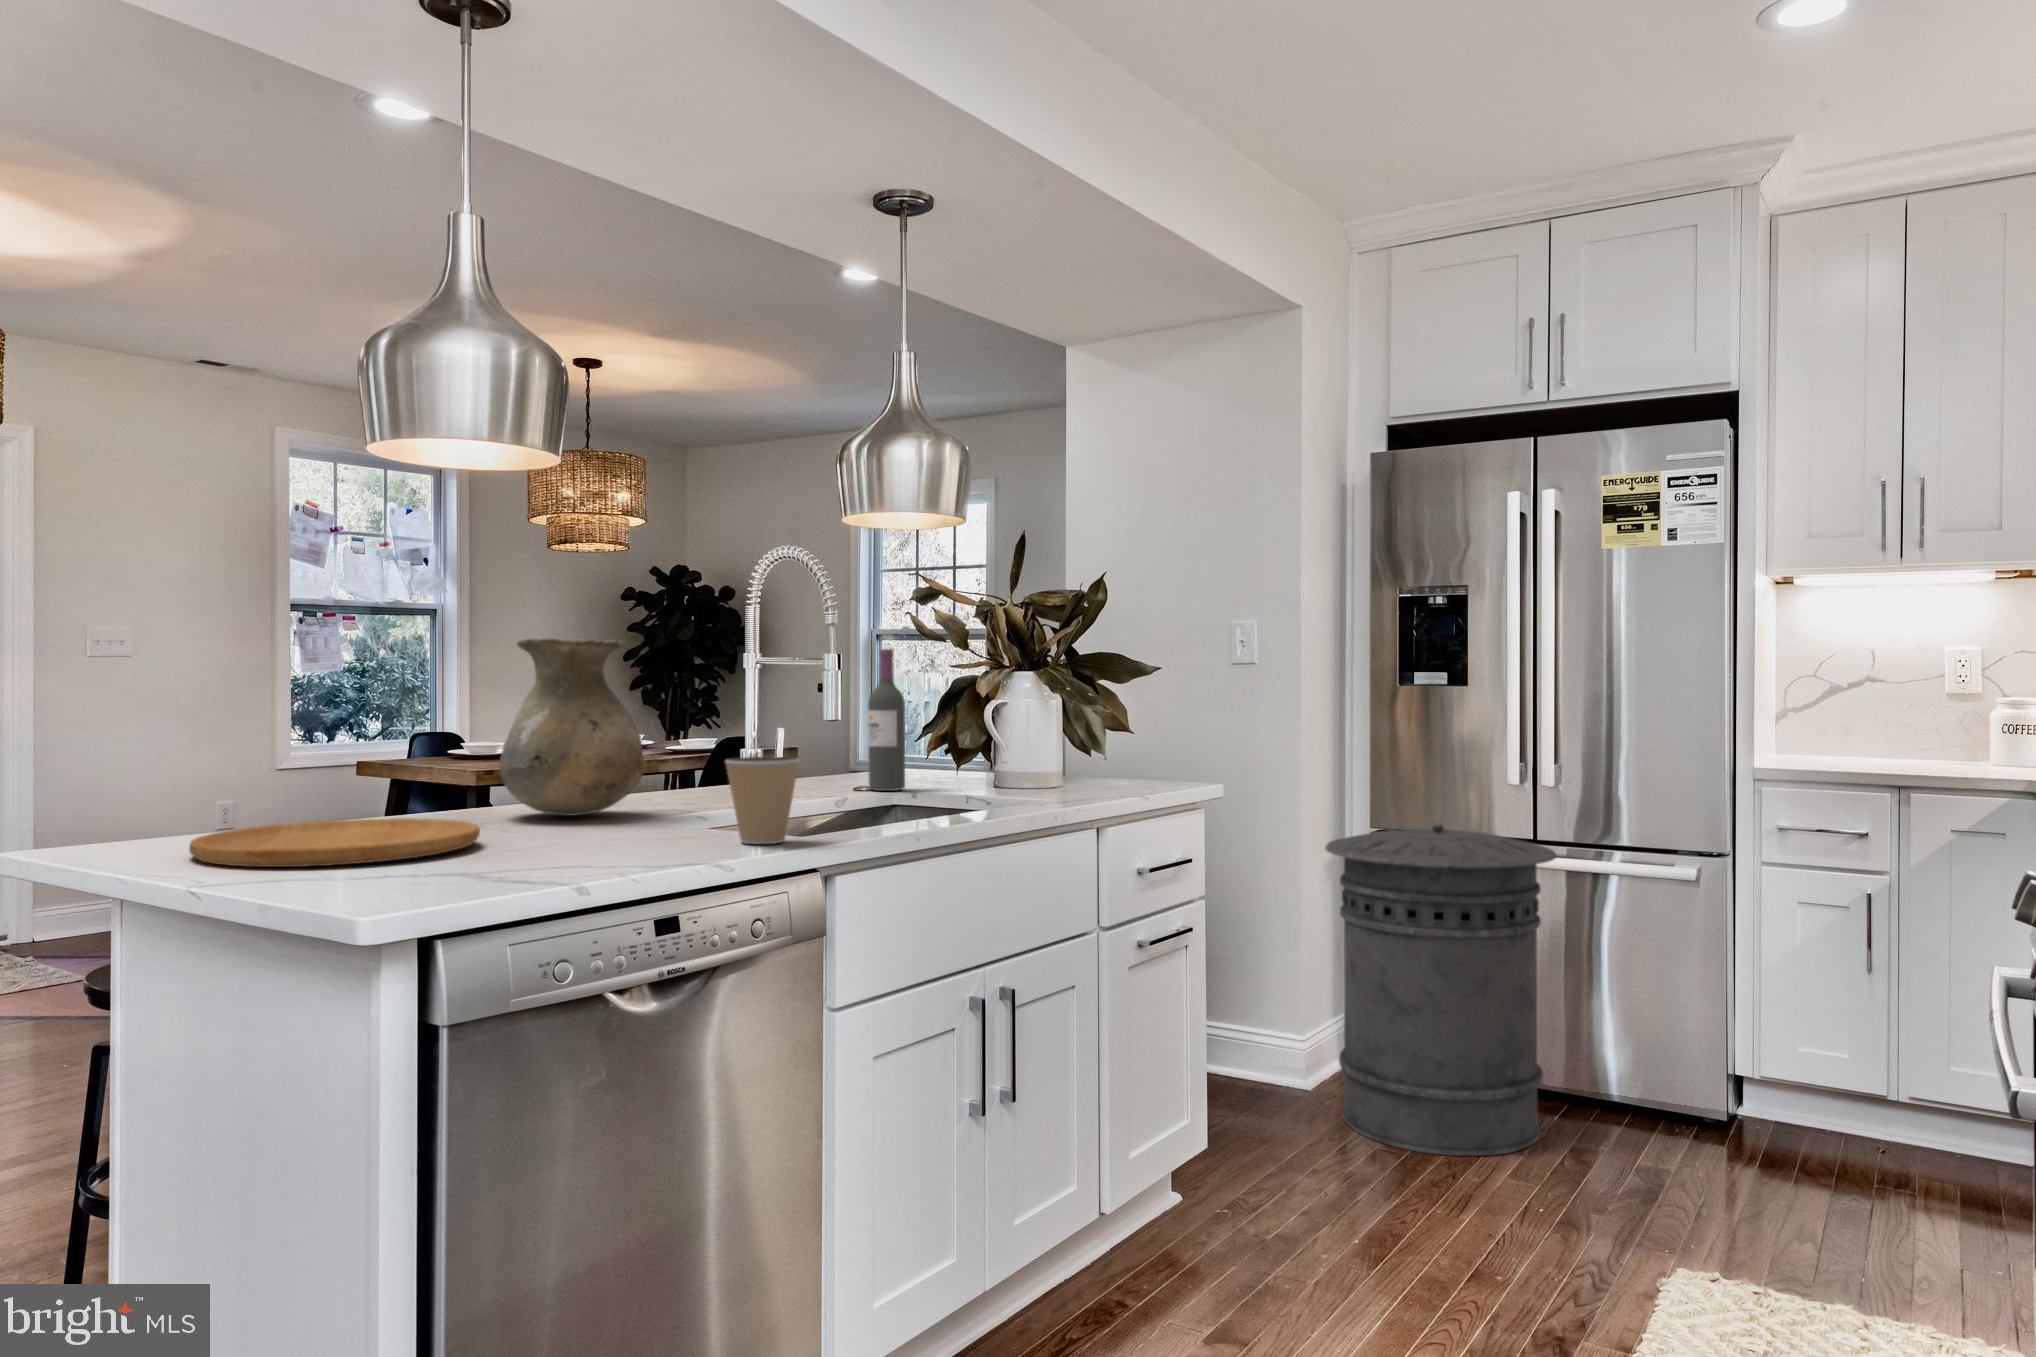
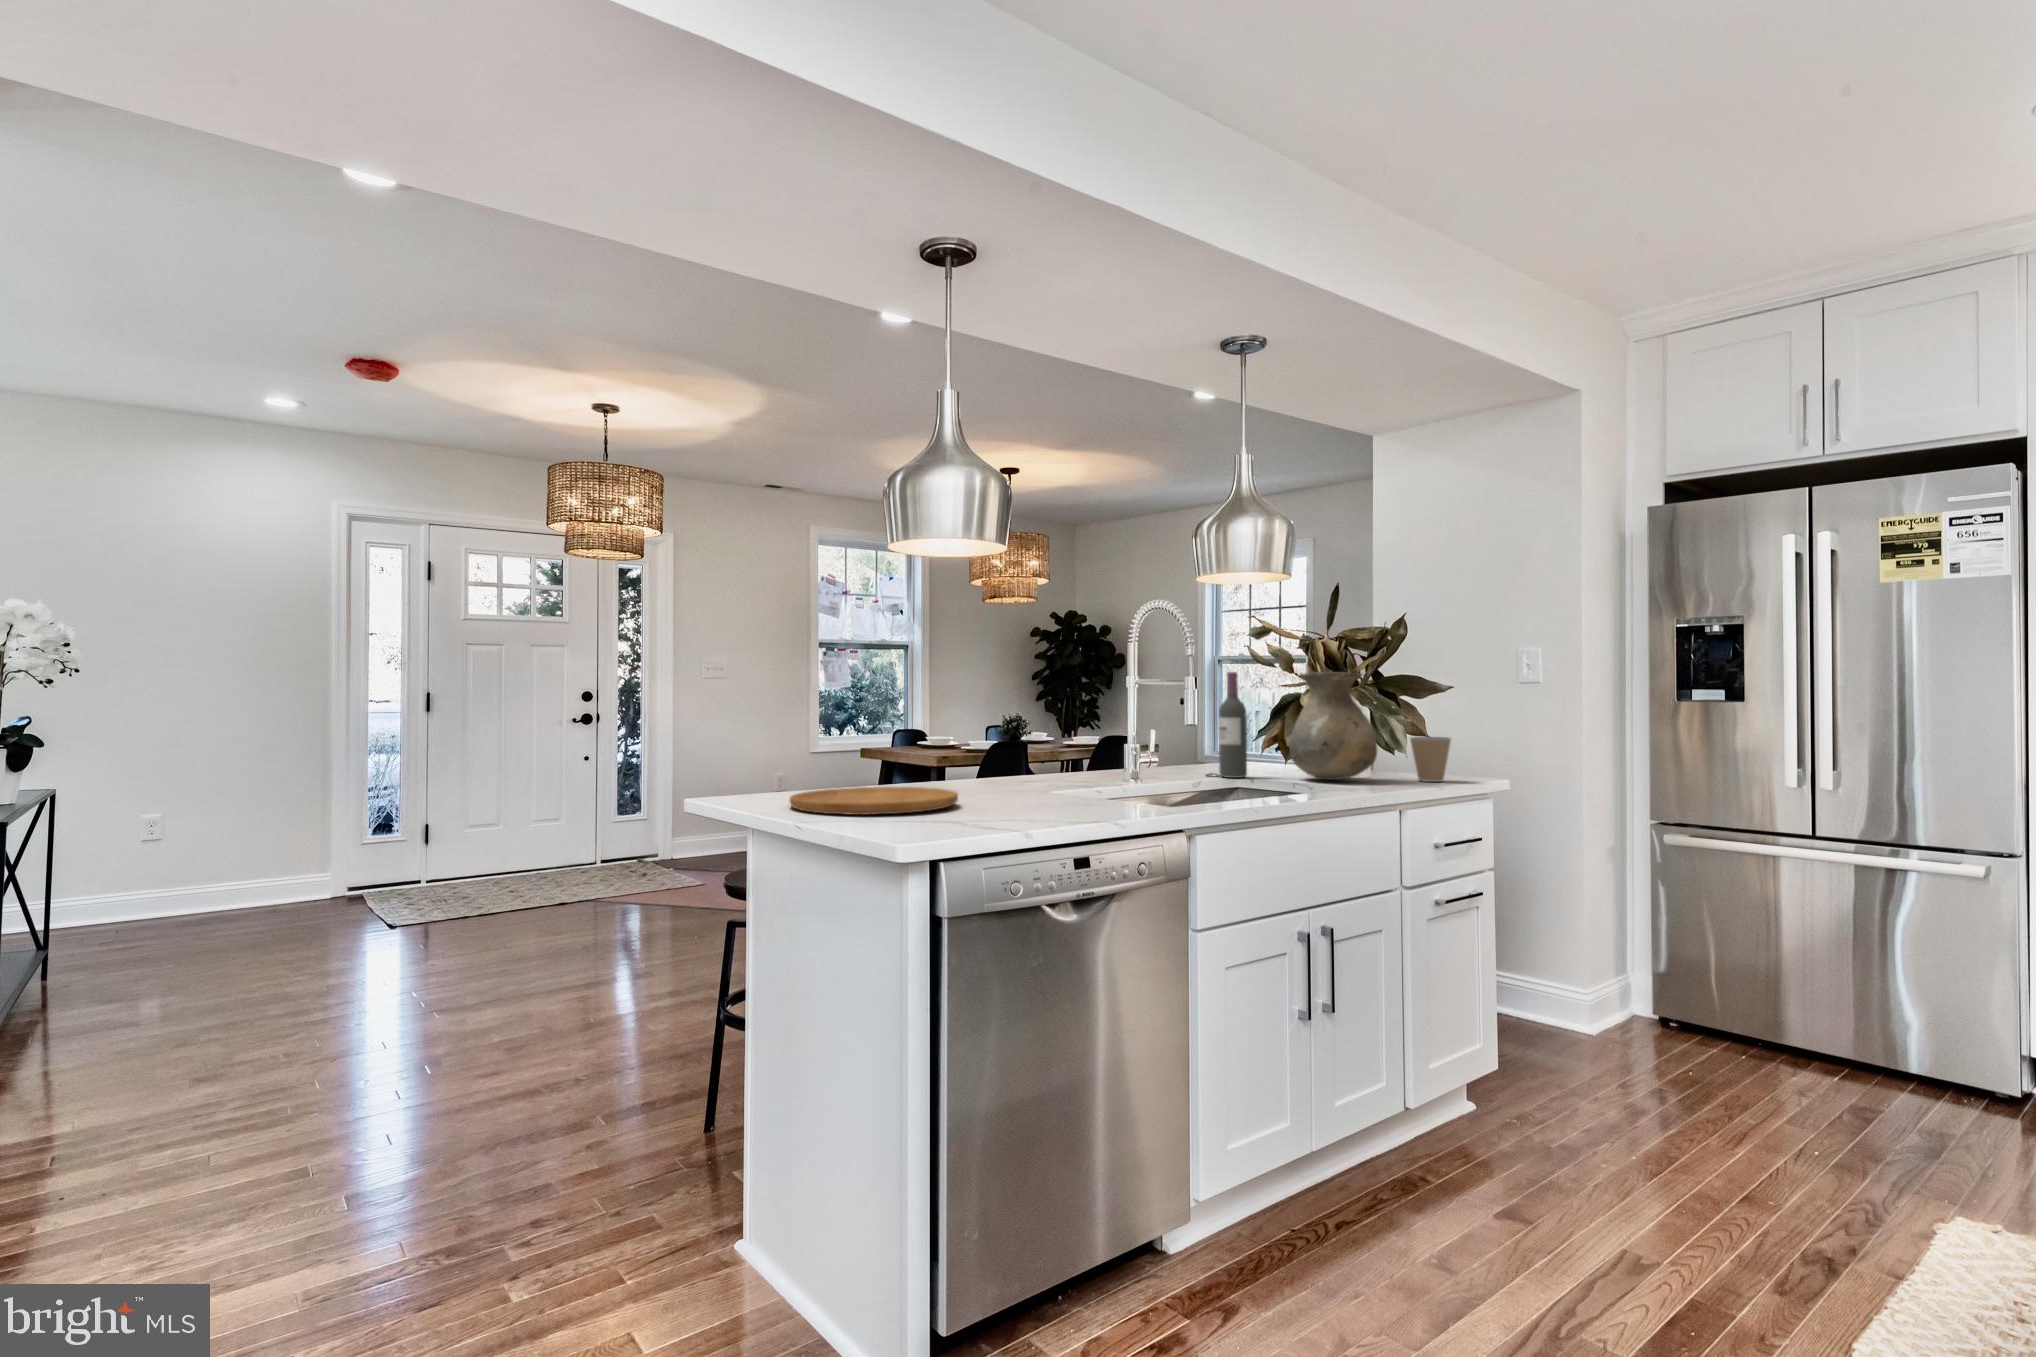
vase: present [500,638,644,816] -> present [1289,672,1377,780]
coffee cup: present [725,757,800,844] -> present [1410,737,1451,782]
trash can: present [1325,823,1557,1156] -> none [1605,816,1833,1106]

